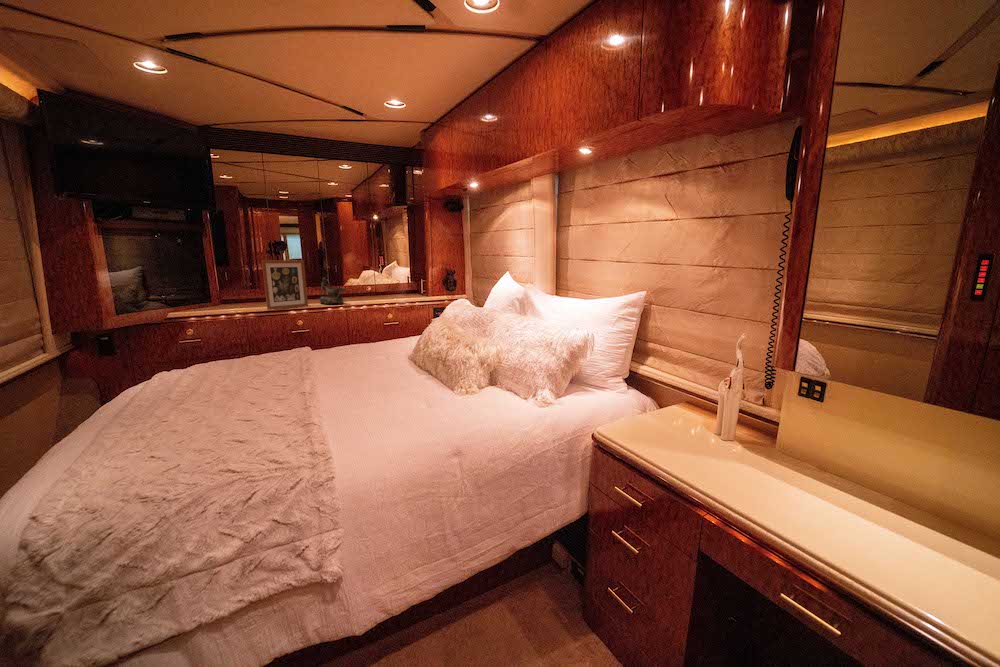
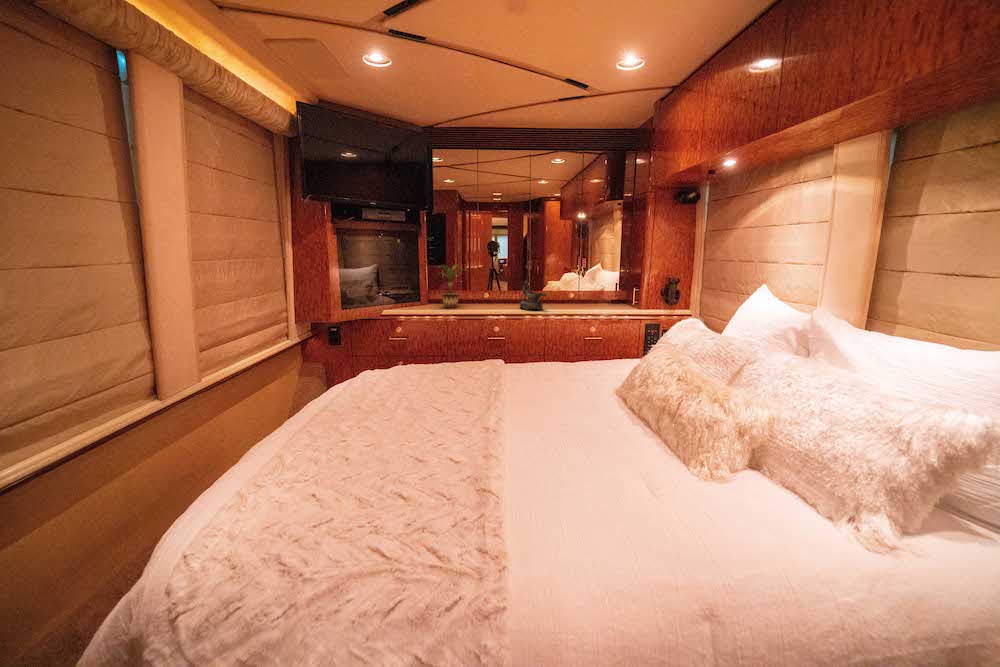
picture frame: present [262,260,308,310] -> none [471,263,508,312]
potted plant: none [220,263,258,308] -> present [439,265,459,308]

